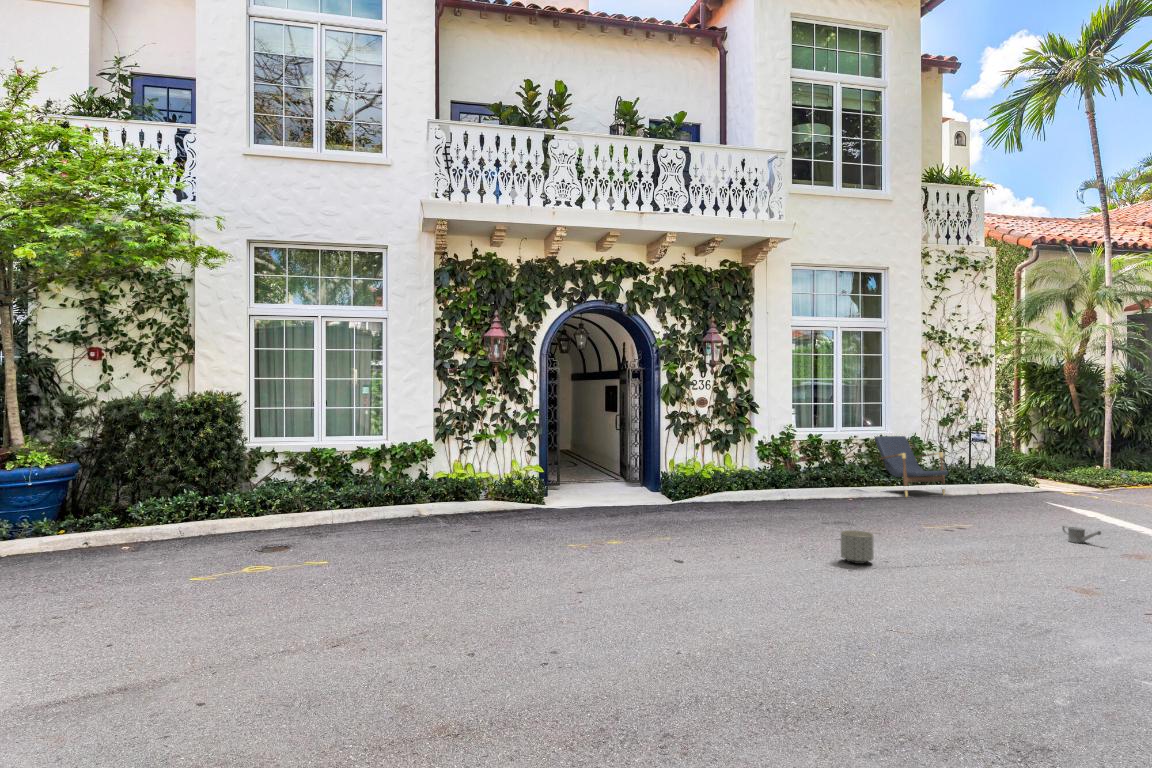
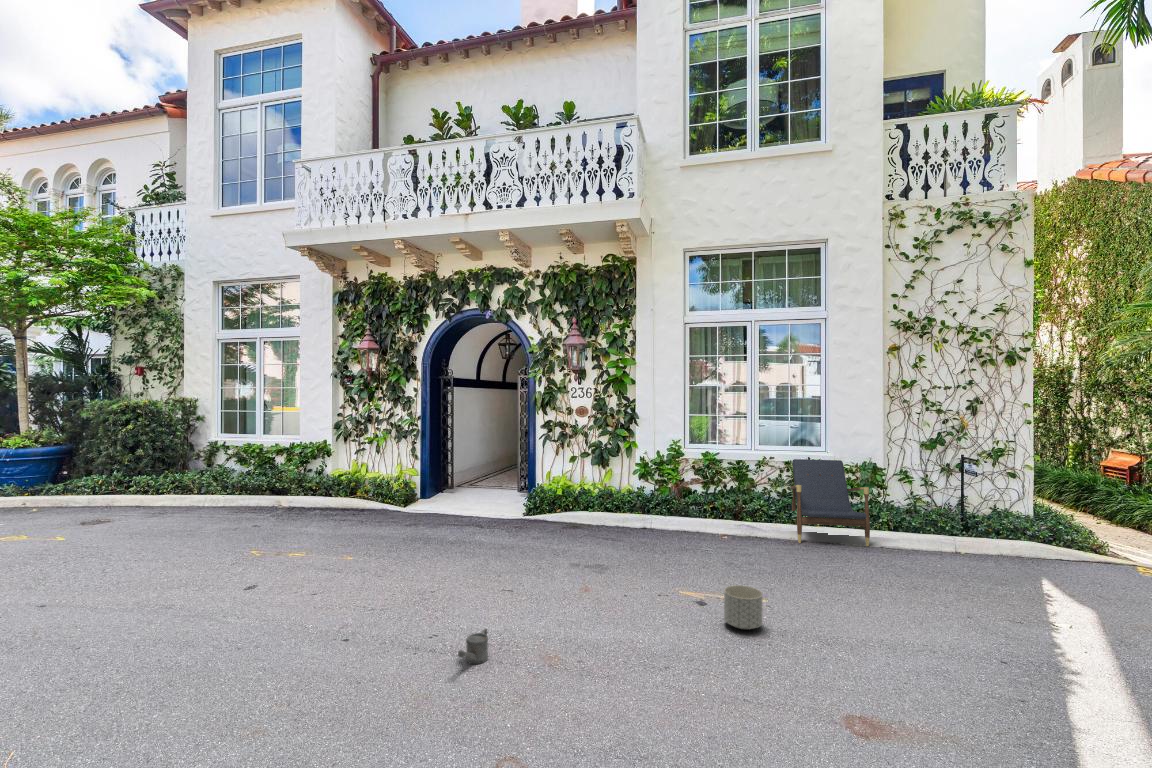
watering can: present [1062,526,1101,543] -> present [458,629,488,664]
planter: present [841,530,874,564] -> present [724,585,763,630]

